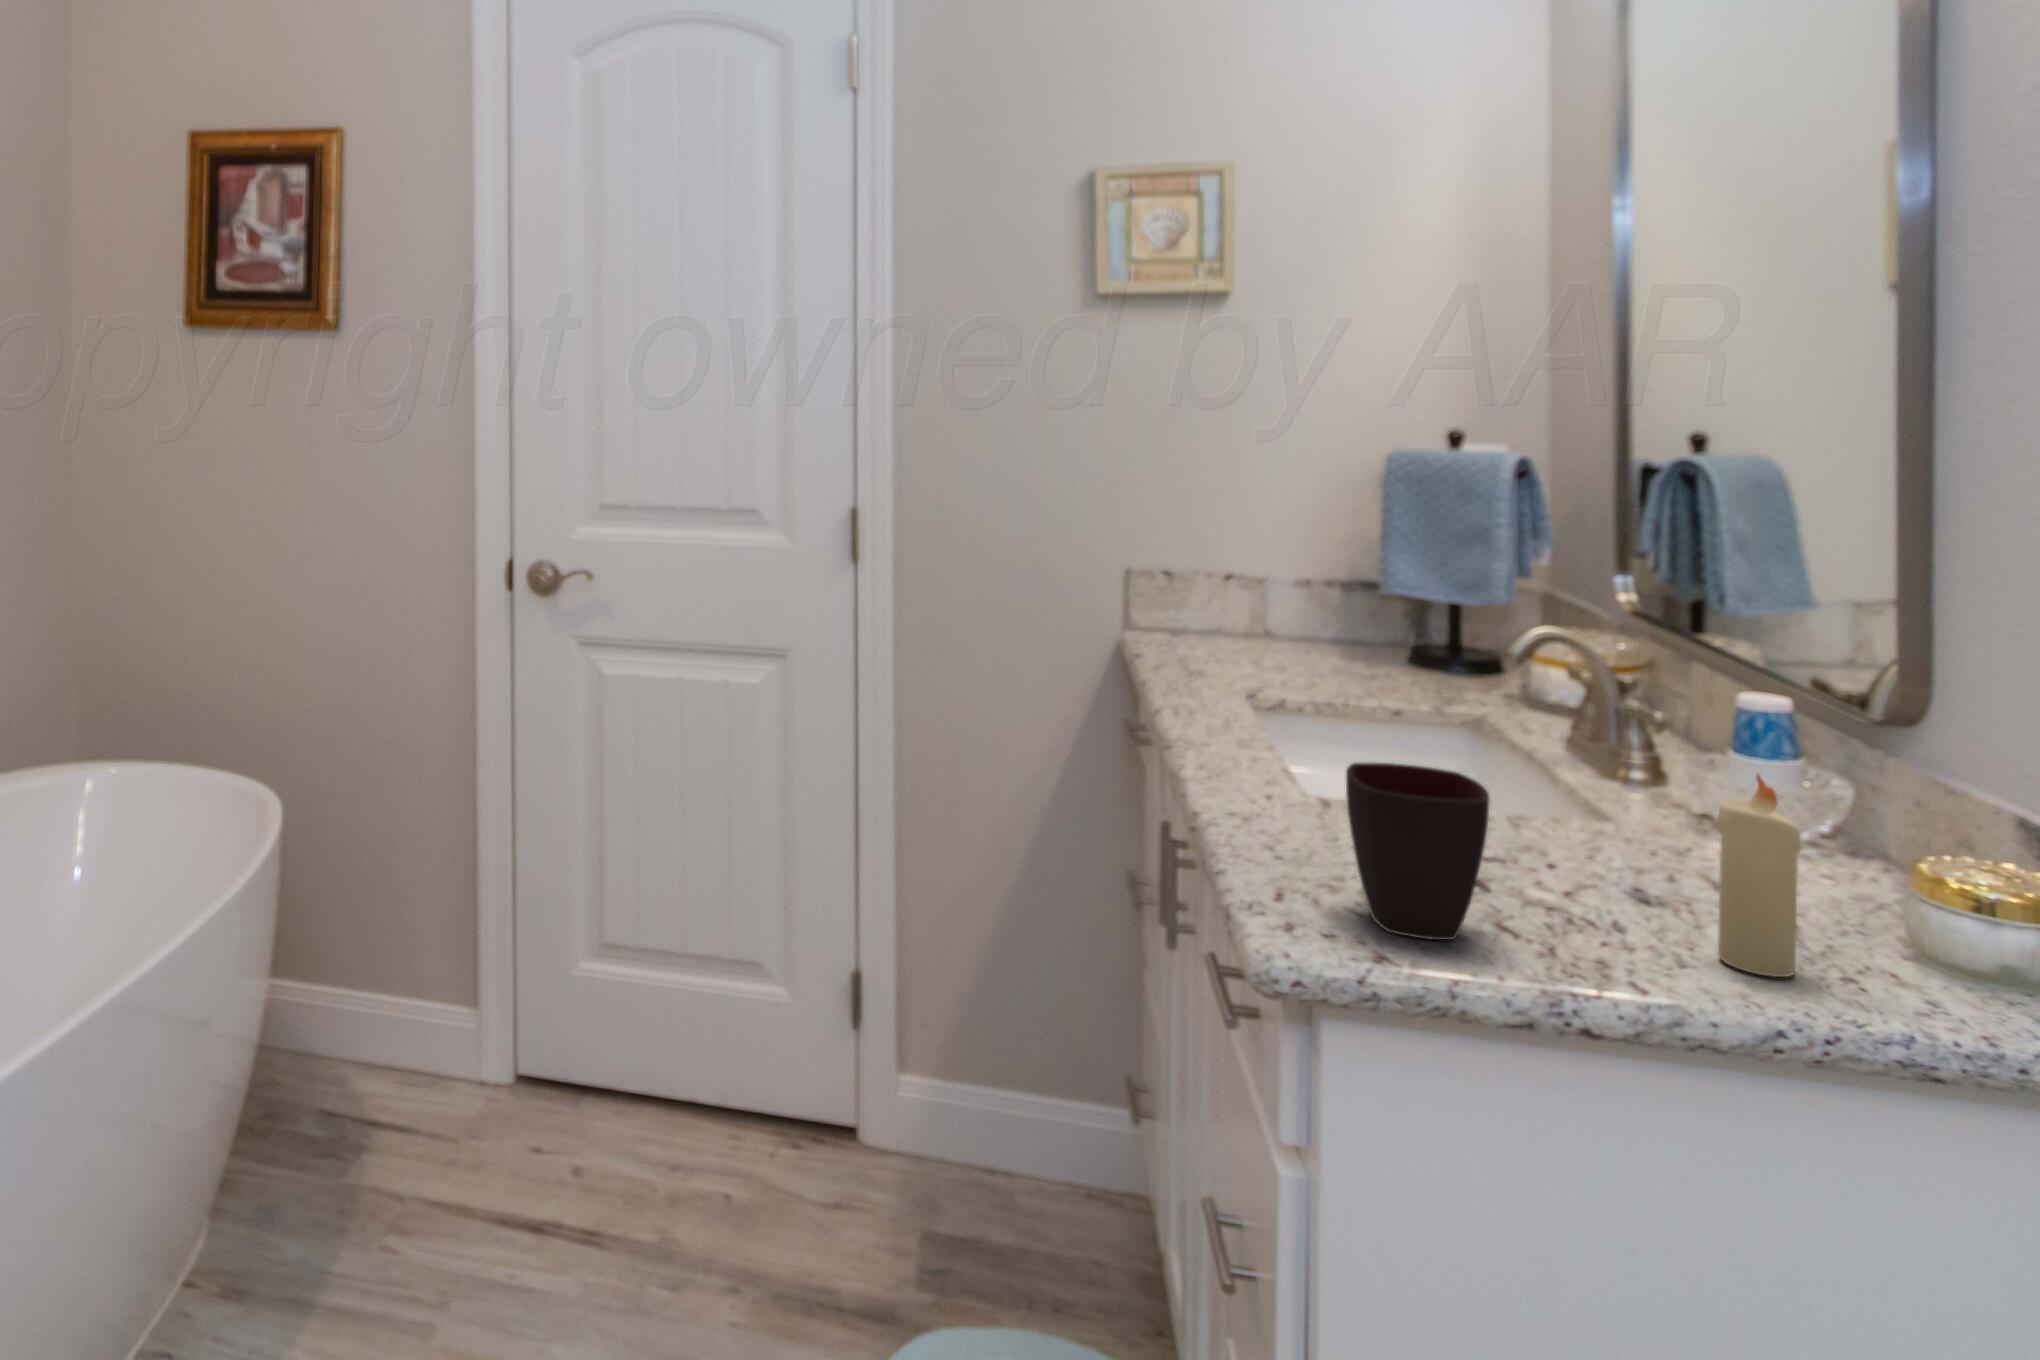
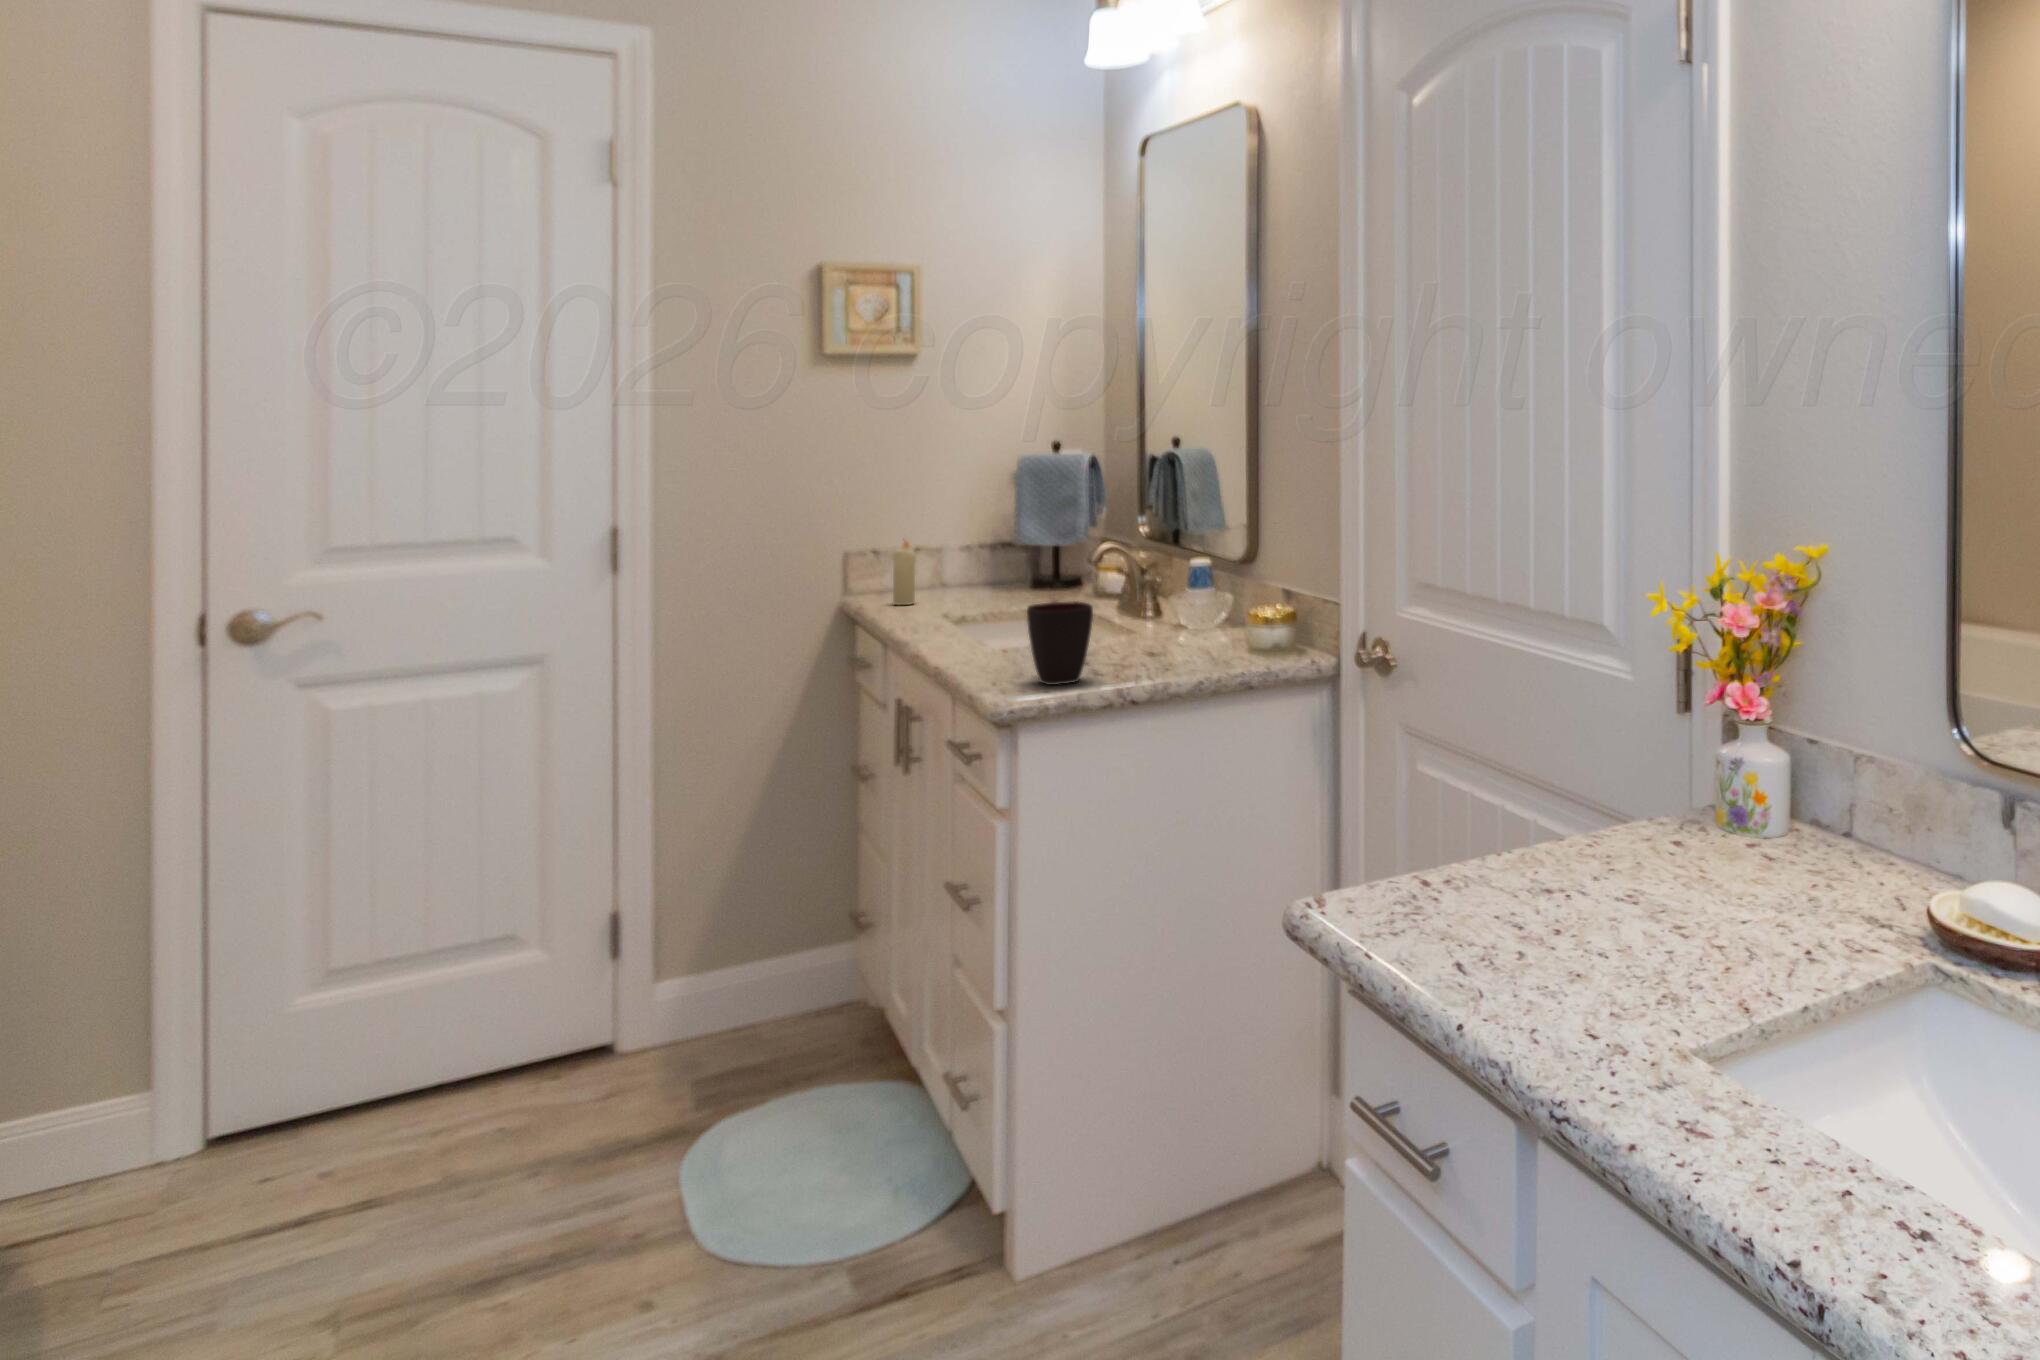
candle: present [1716,774,1801,977] -> present [892,541,916,605]

